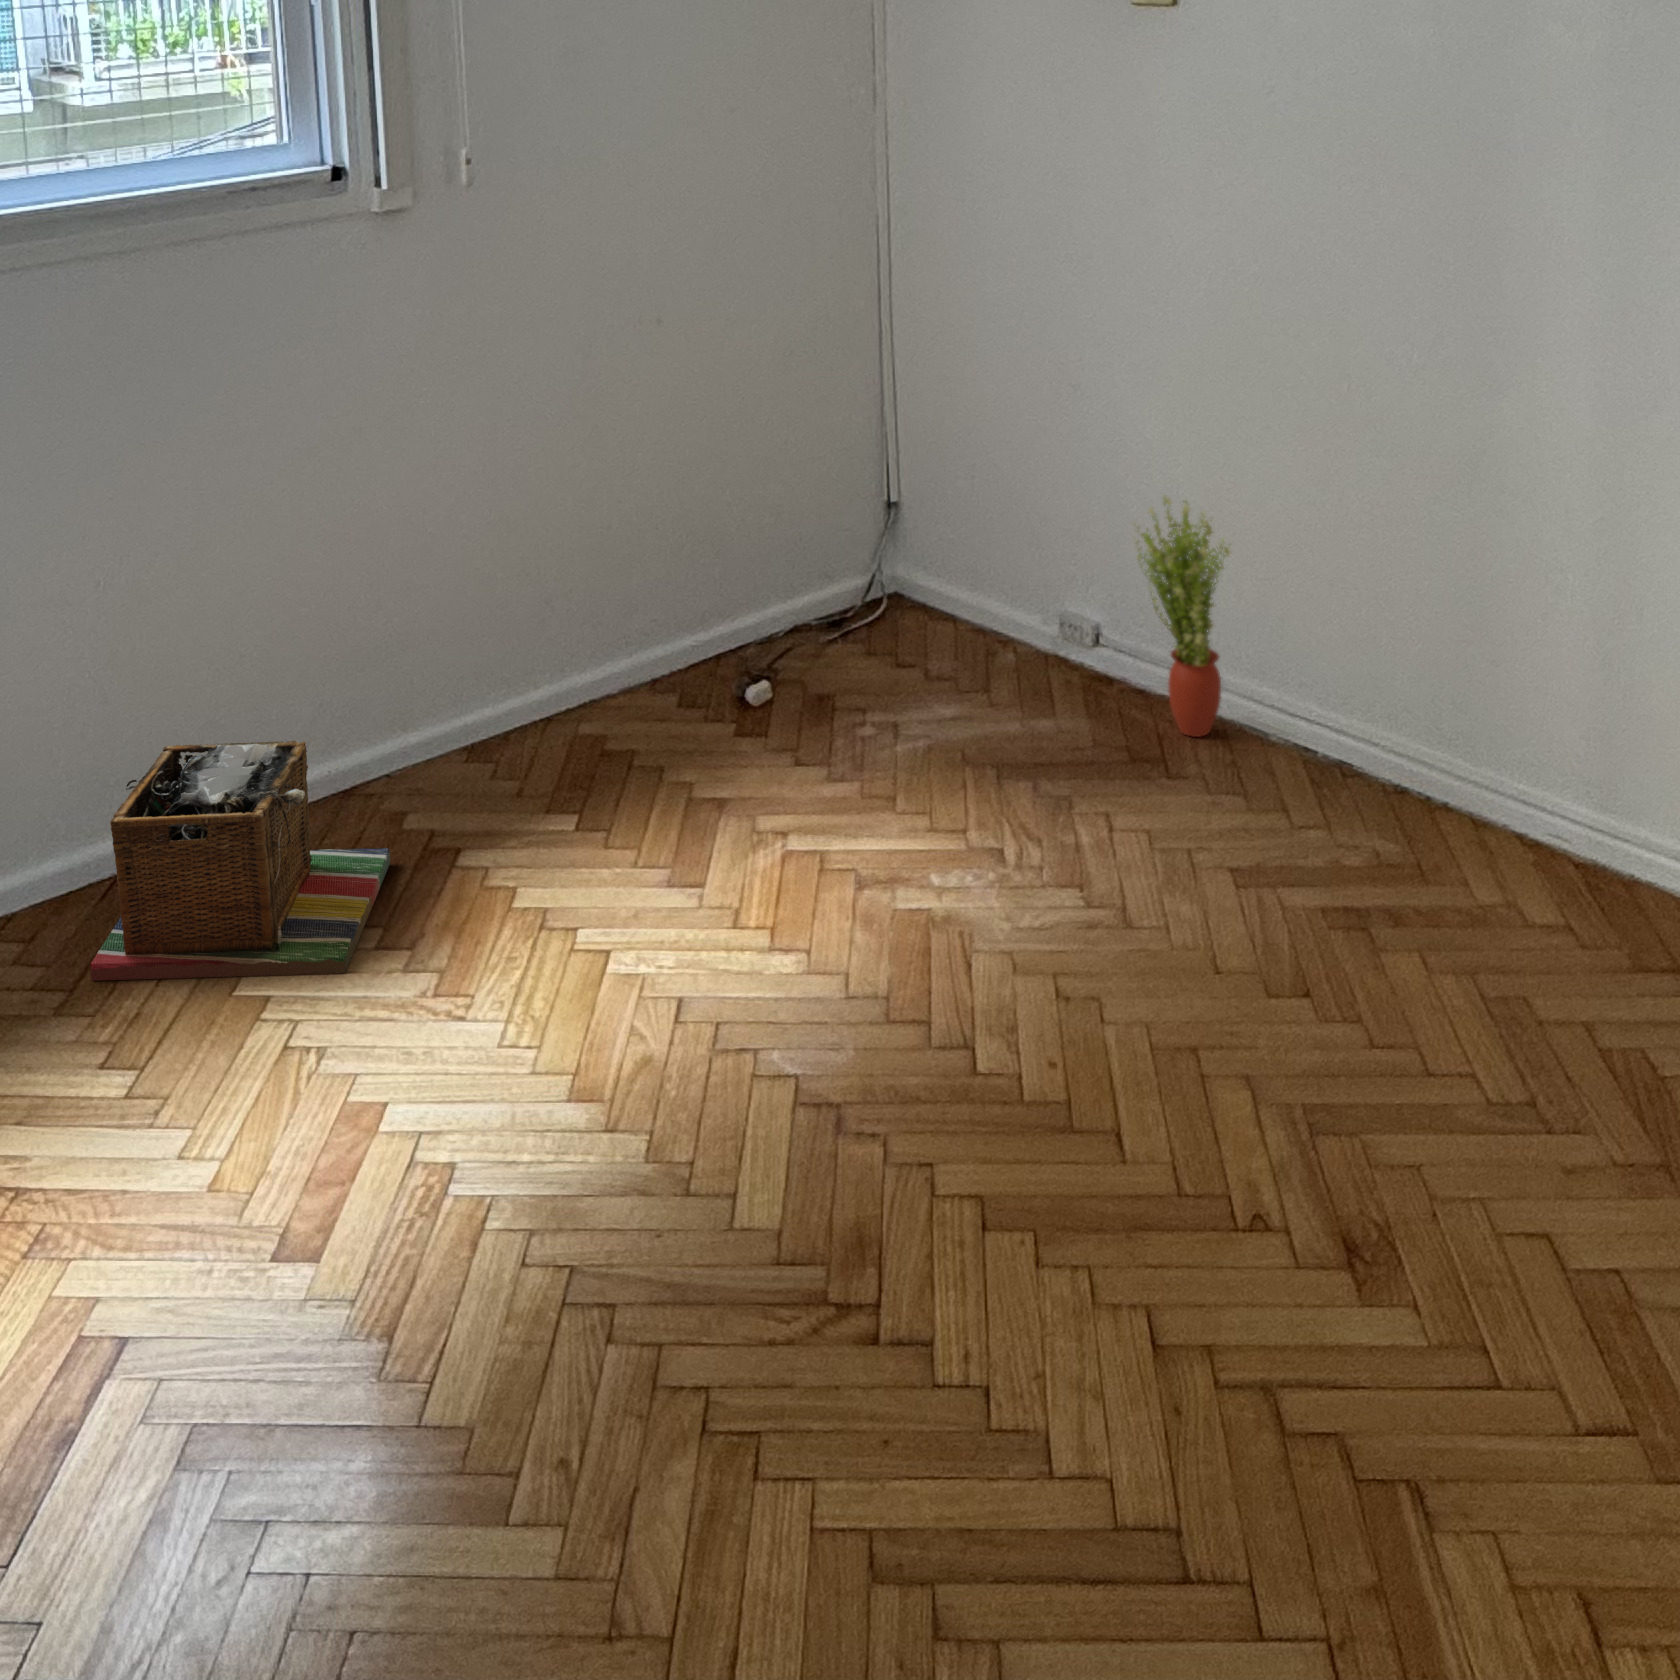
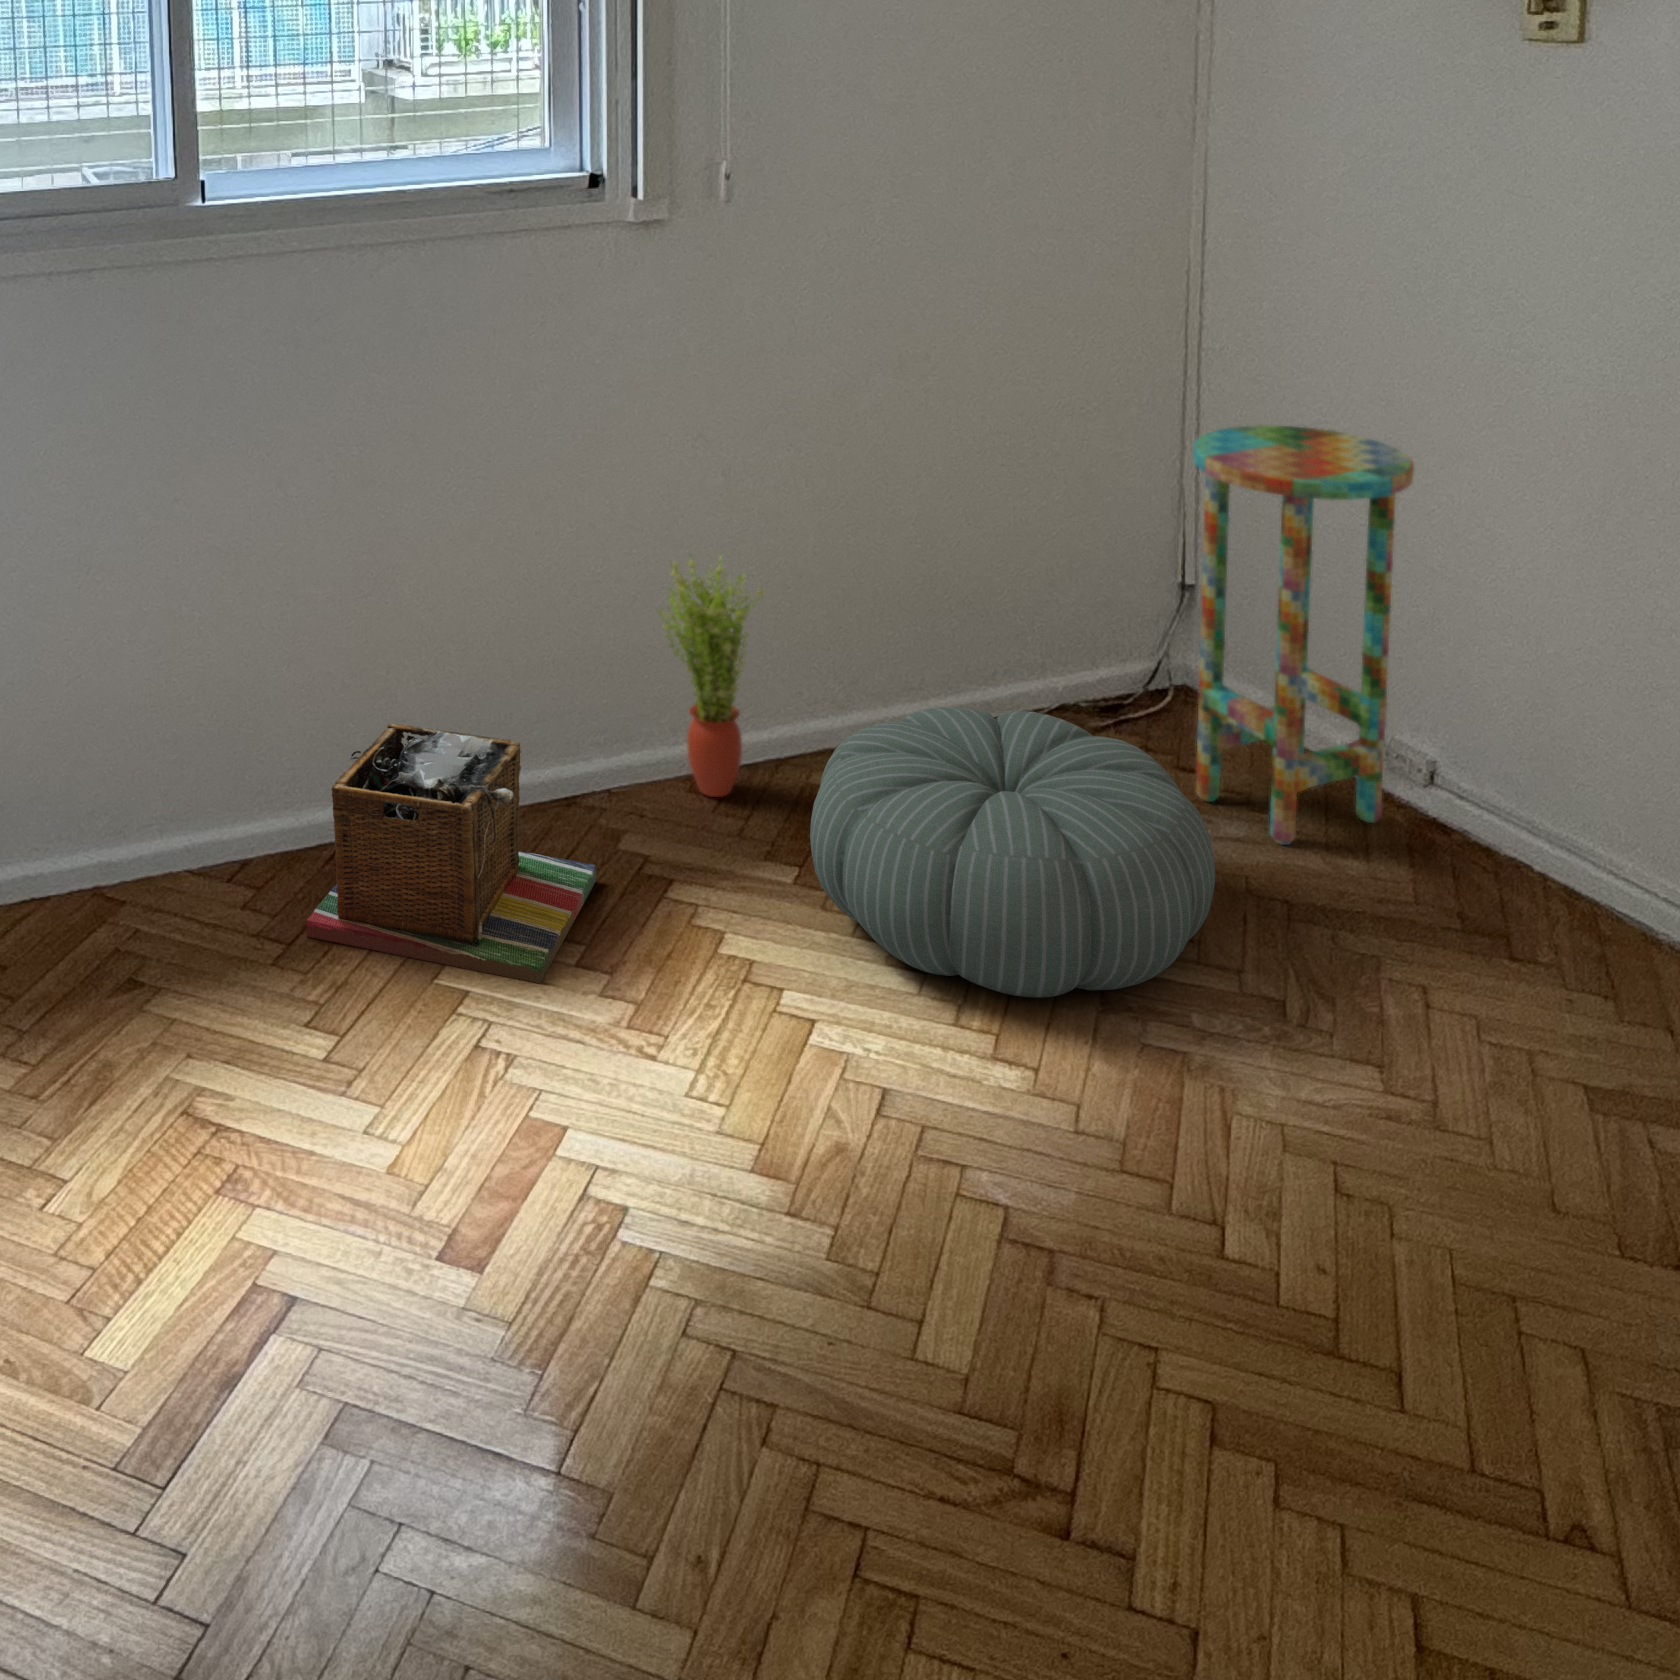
side table: none [899,351,1070,714] -> present [1193,425,1414,845]
potted plant: present [1134,497,1230,737] -> present [658,555,765,797]
pouf: none [593,632,938,888] -> present [810,707,1215,997]

